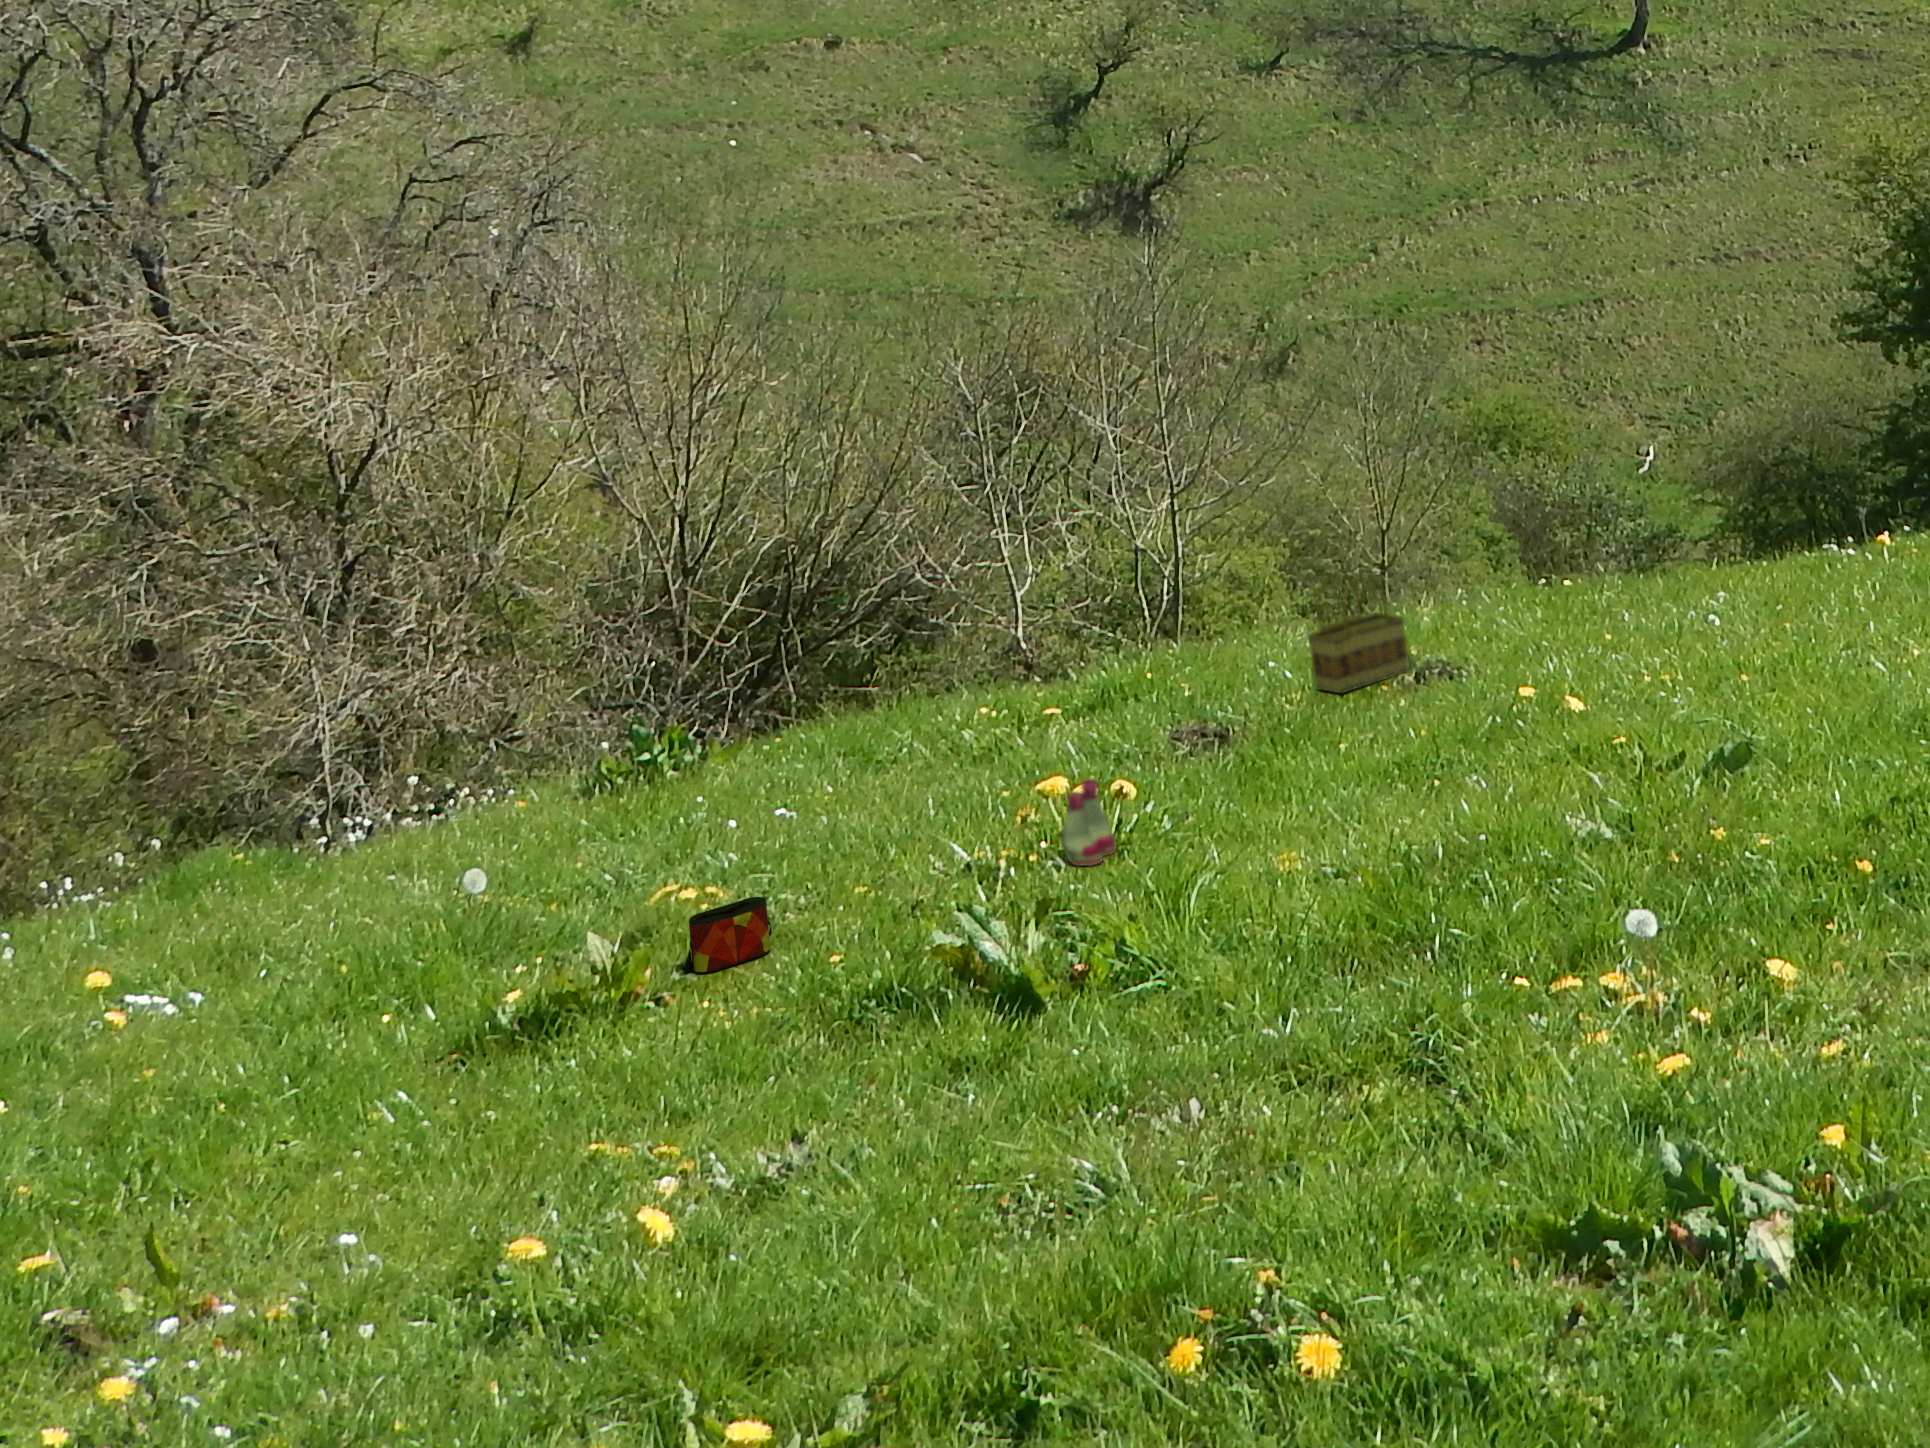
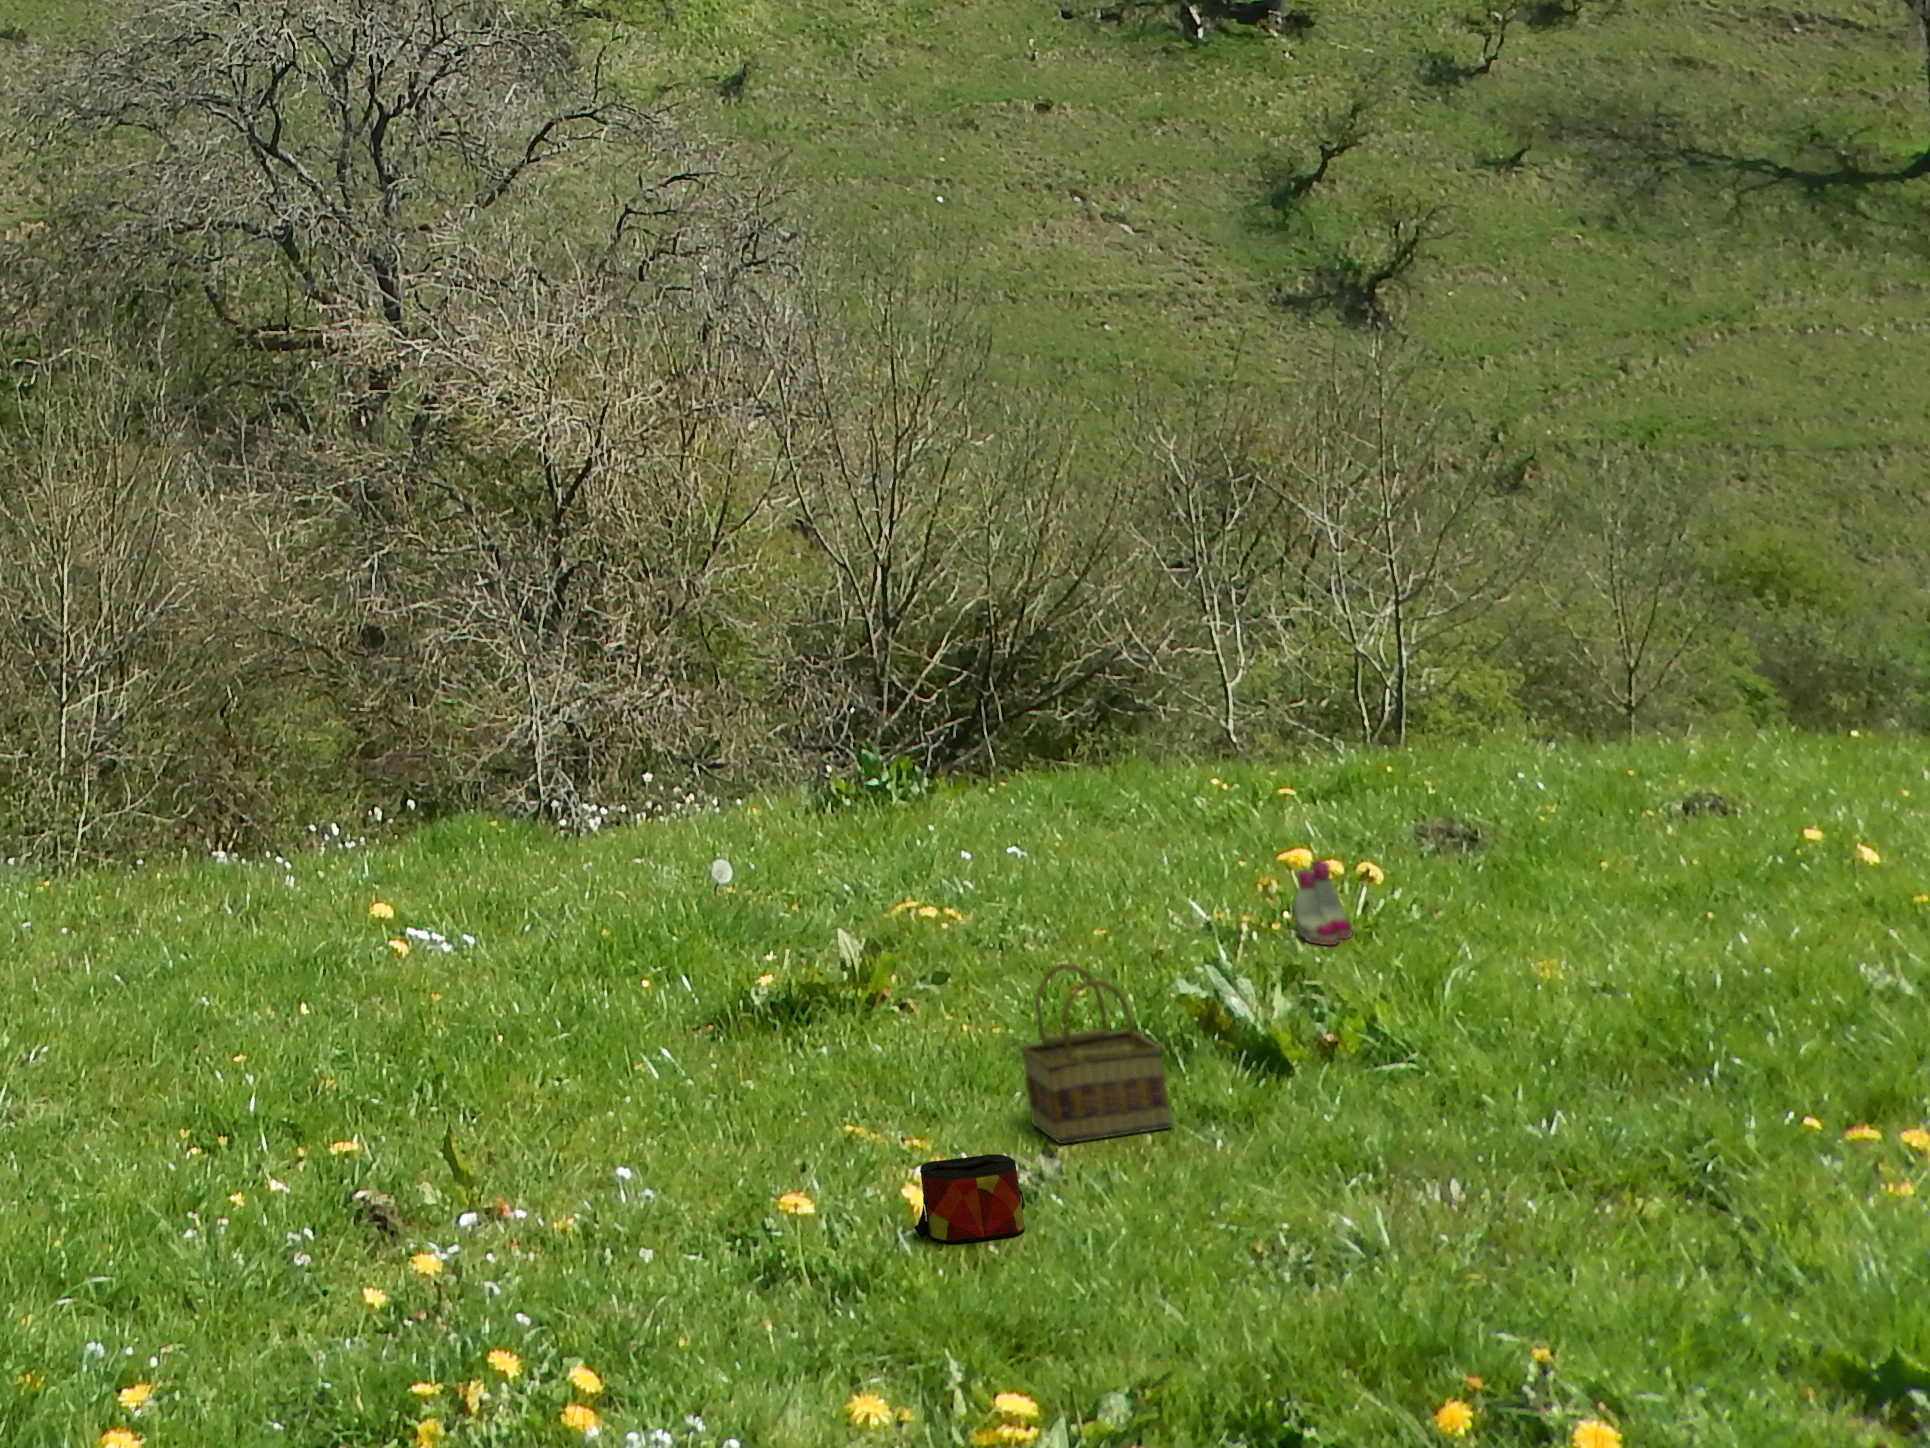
basket: present [1308,573,1410,694] -> present [1020,964,1172,1144]
bag: present [681,897,772,974] -> present [914,1154,1025,1244]

